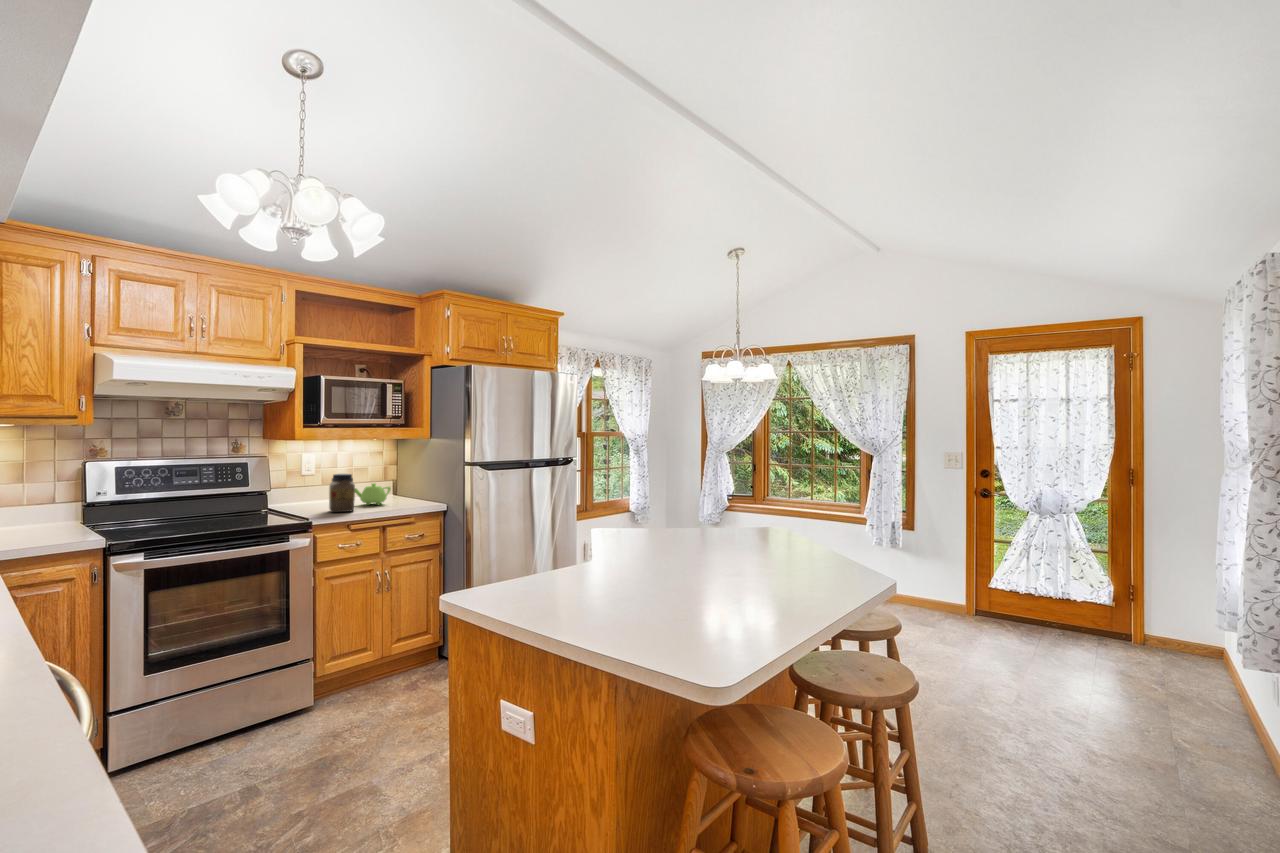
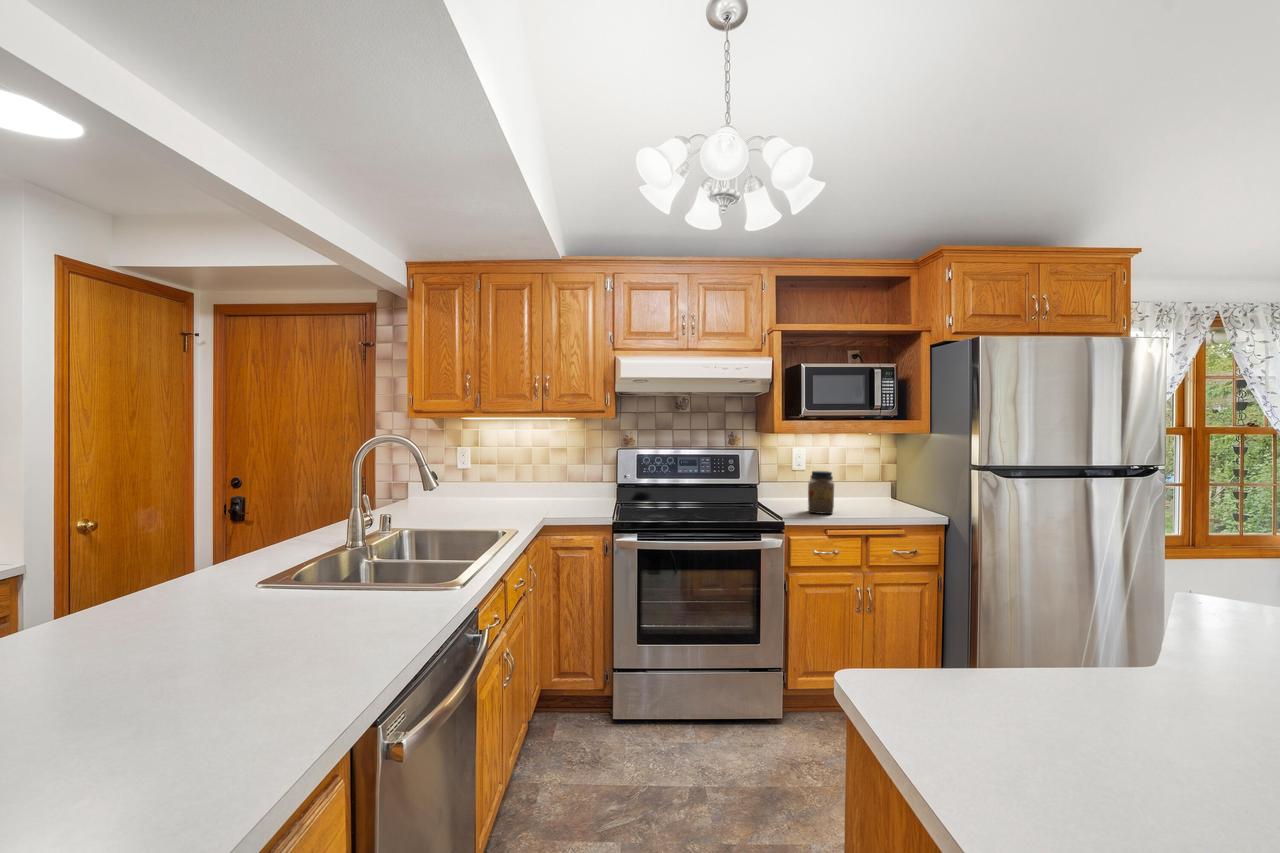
teapot: present [355,483,391,505] -> none [838,484,879,509]

